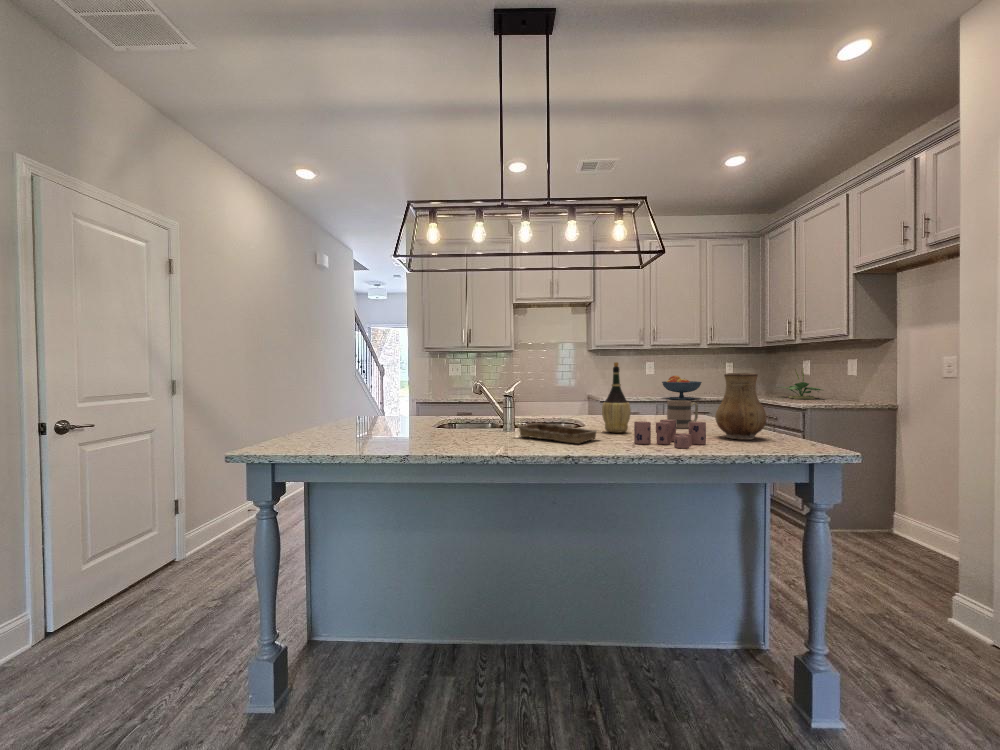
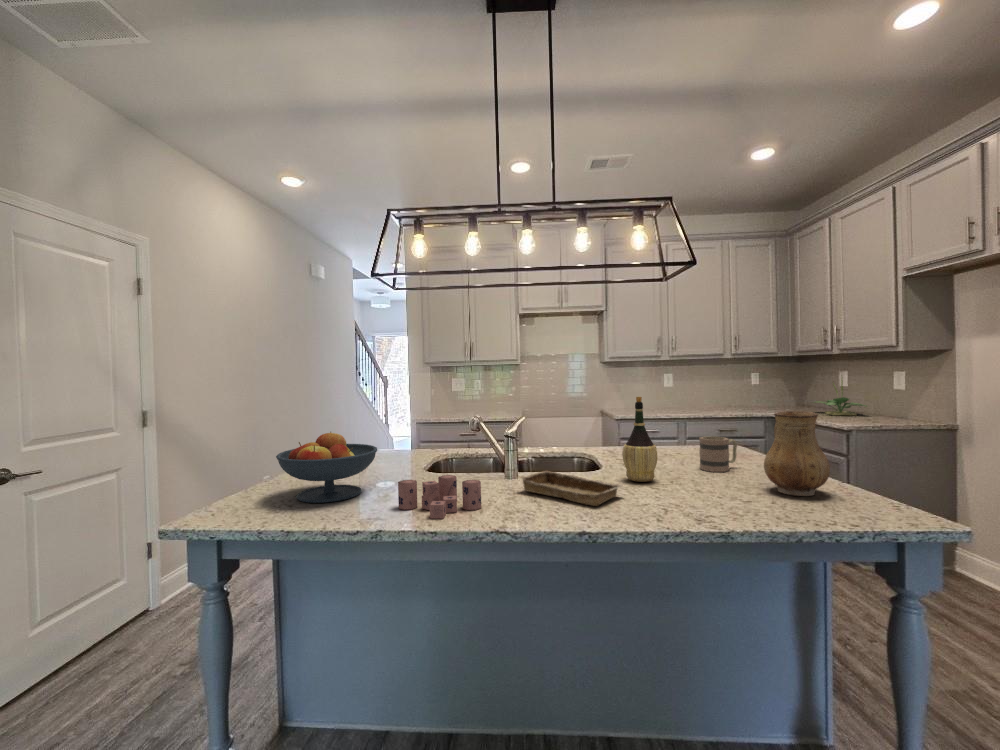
fruit bowl: present [662,376,702,400] -> present [276,432,377,503]
candle: present [634,420,706,448] -> present [398,475,481,519]

